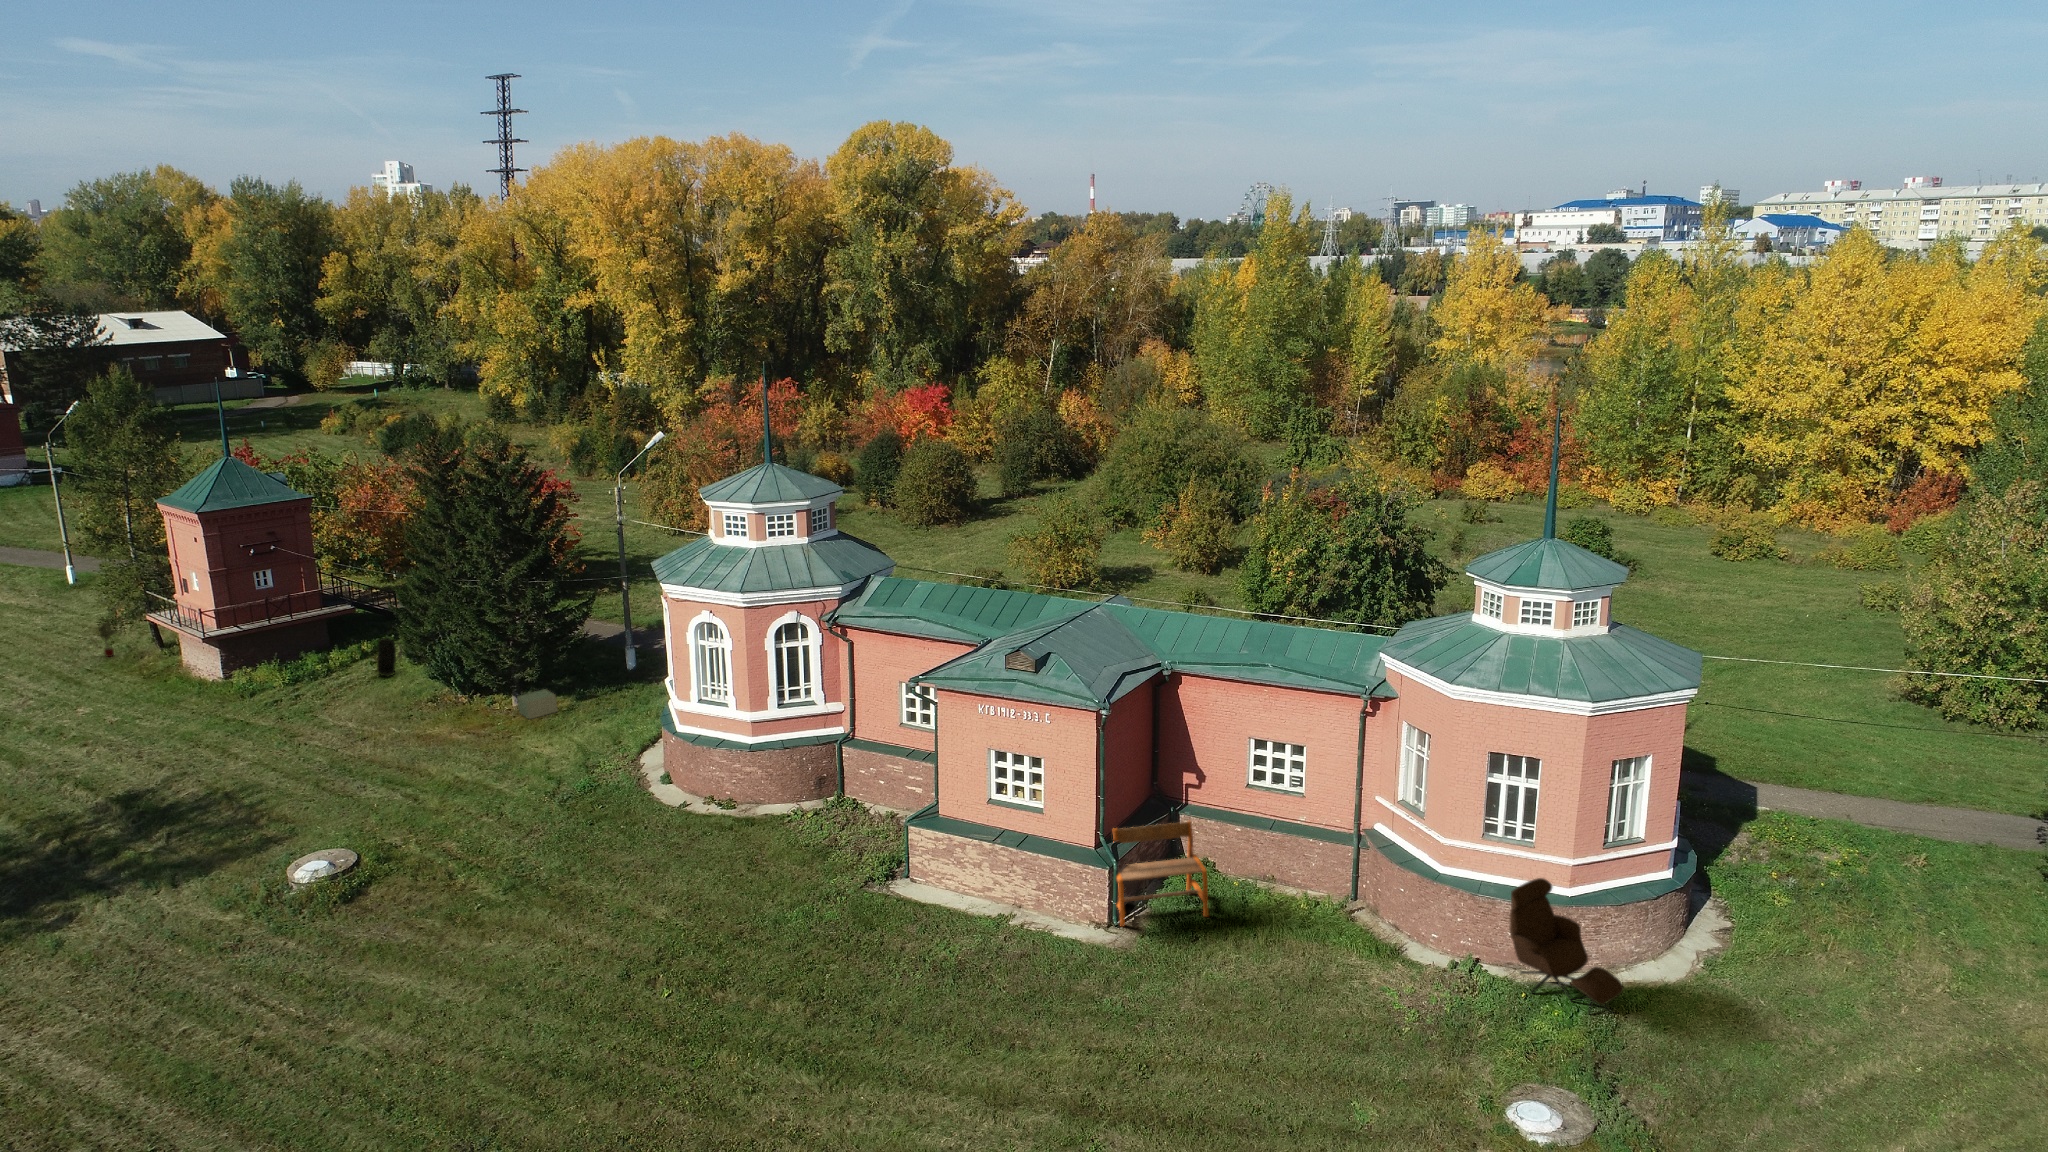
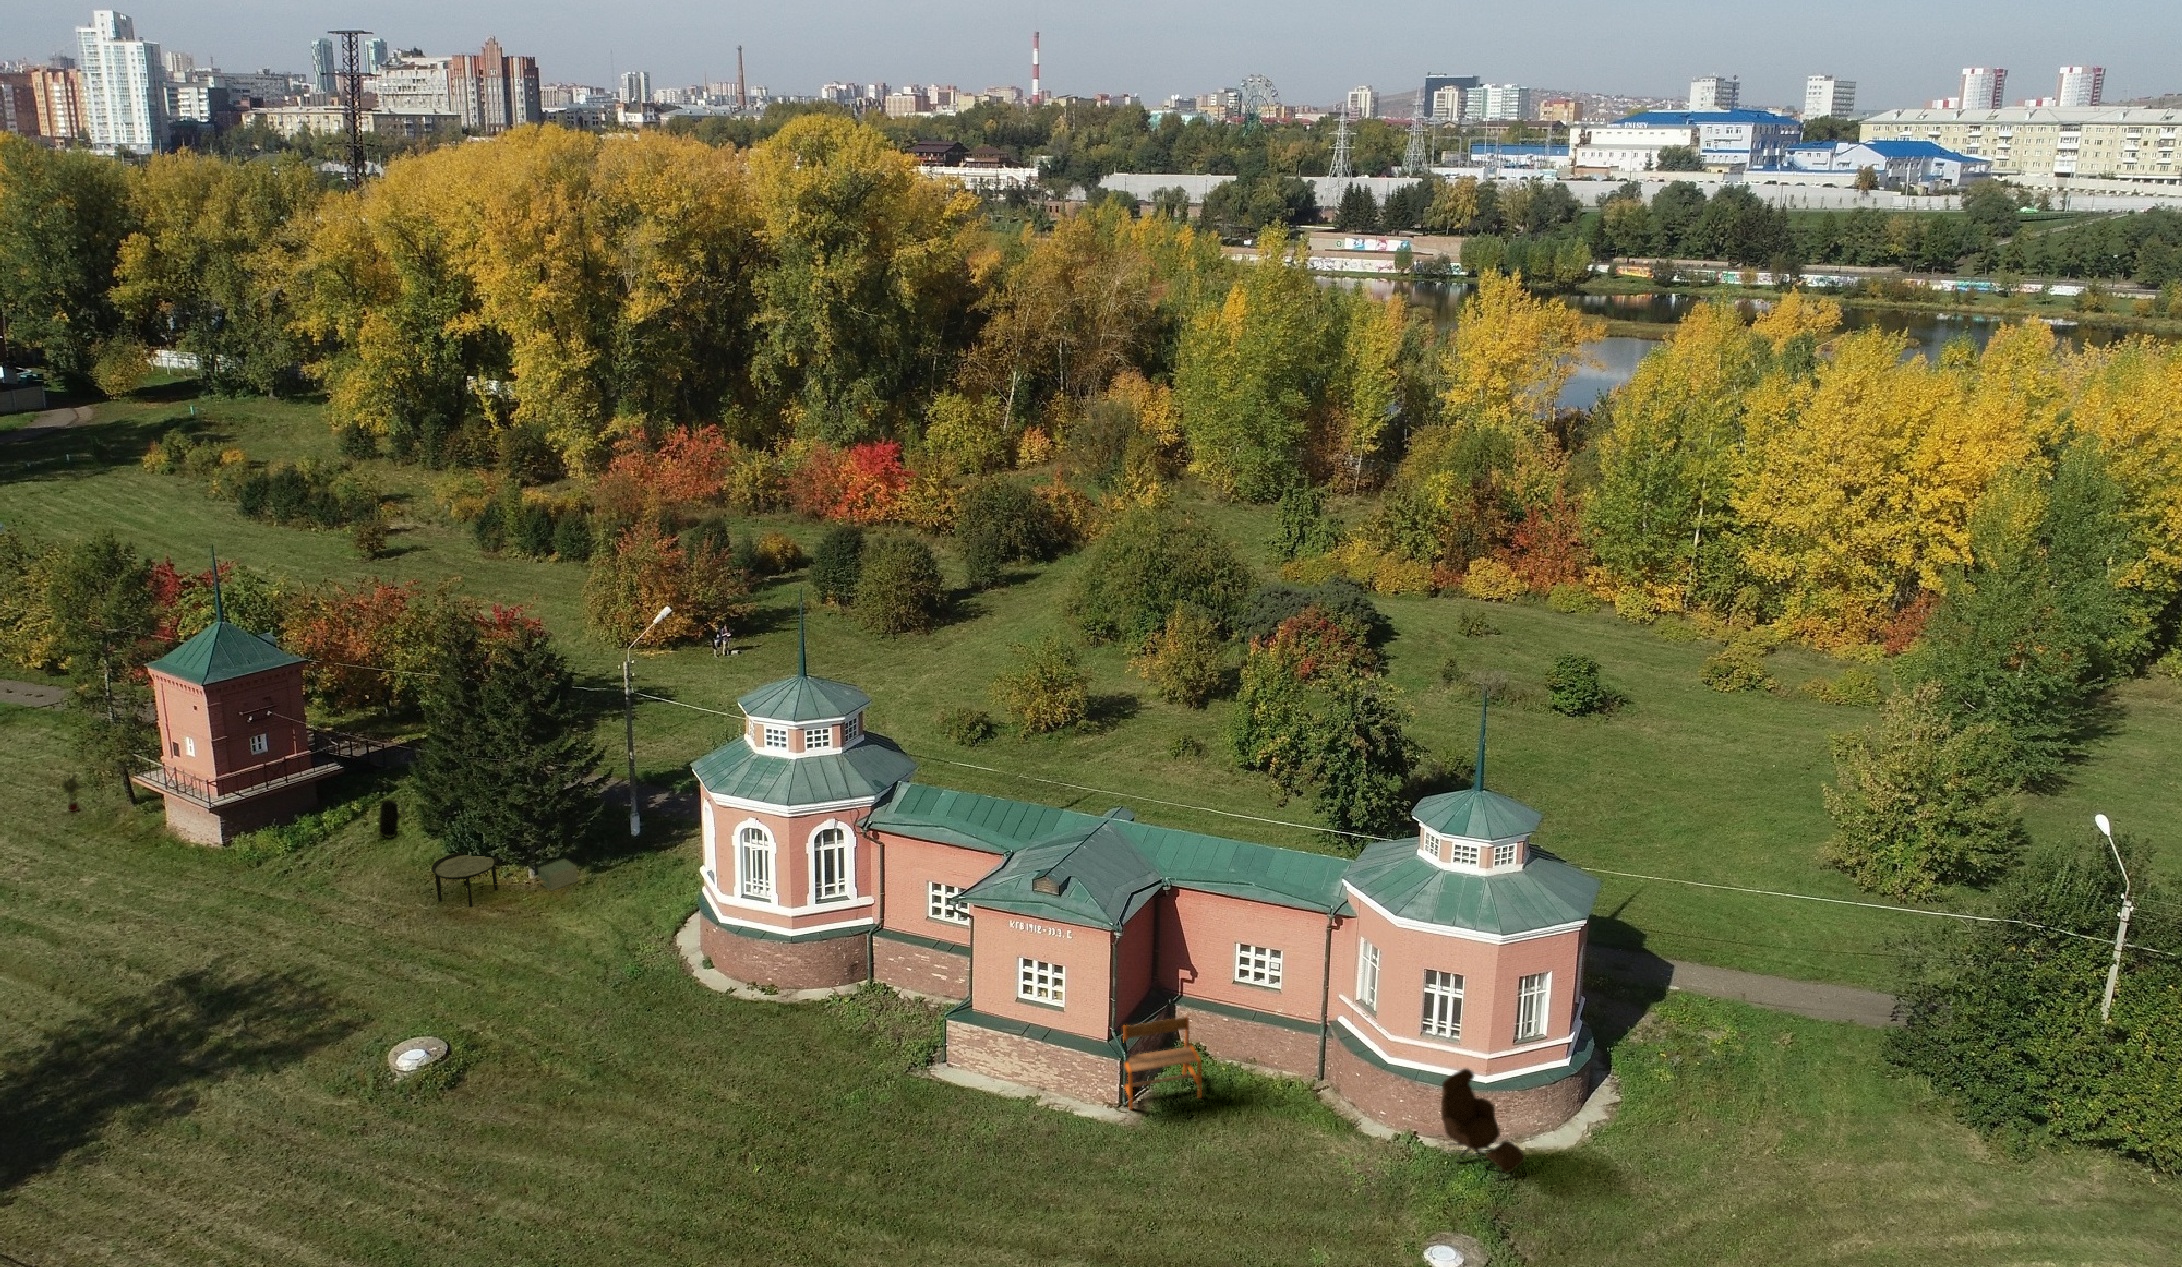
round table: none [409,678,477,732] -> present [431,852,498,907]

